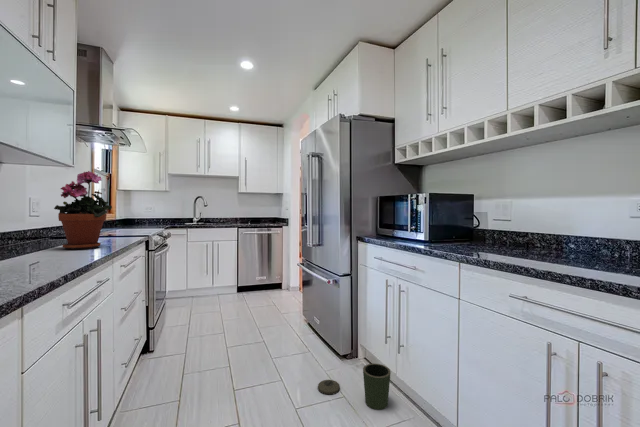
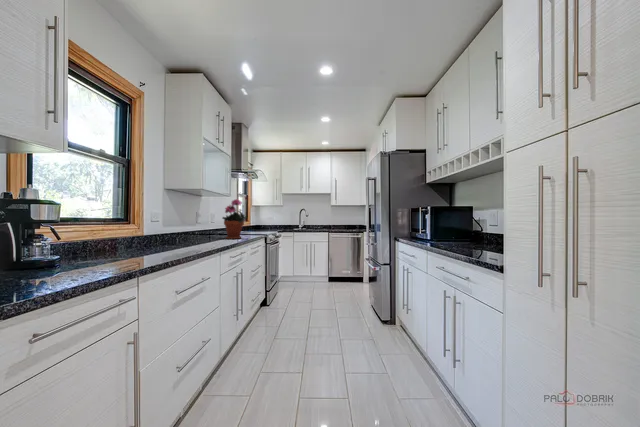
trash can: present [318,364,391,410] -> none [359,323,404,351]

